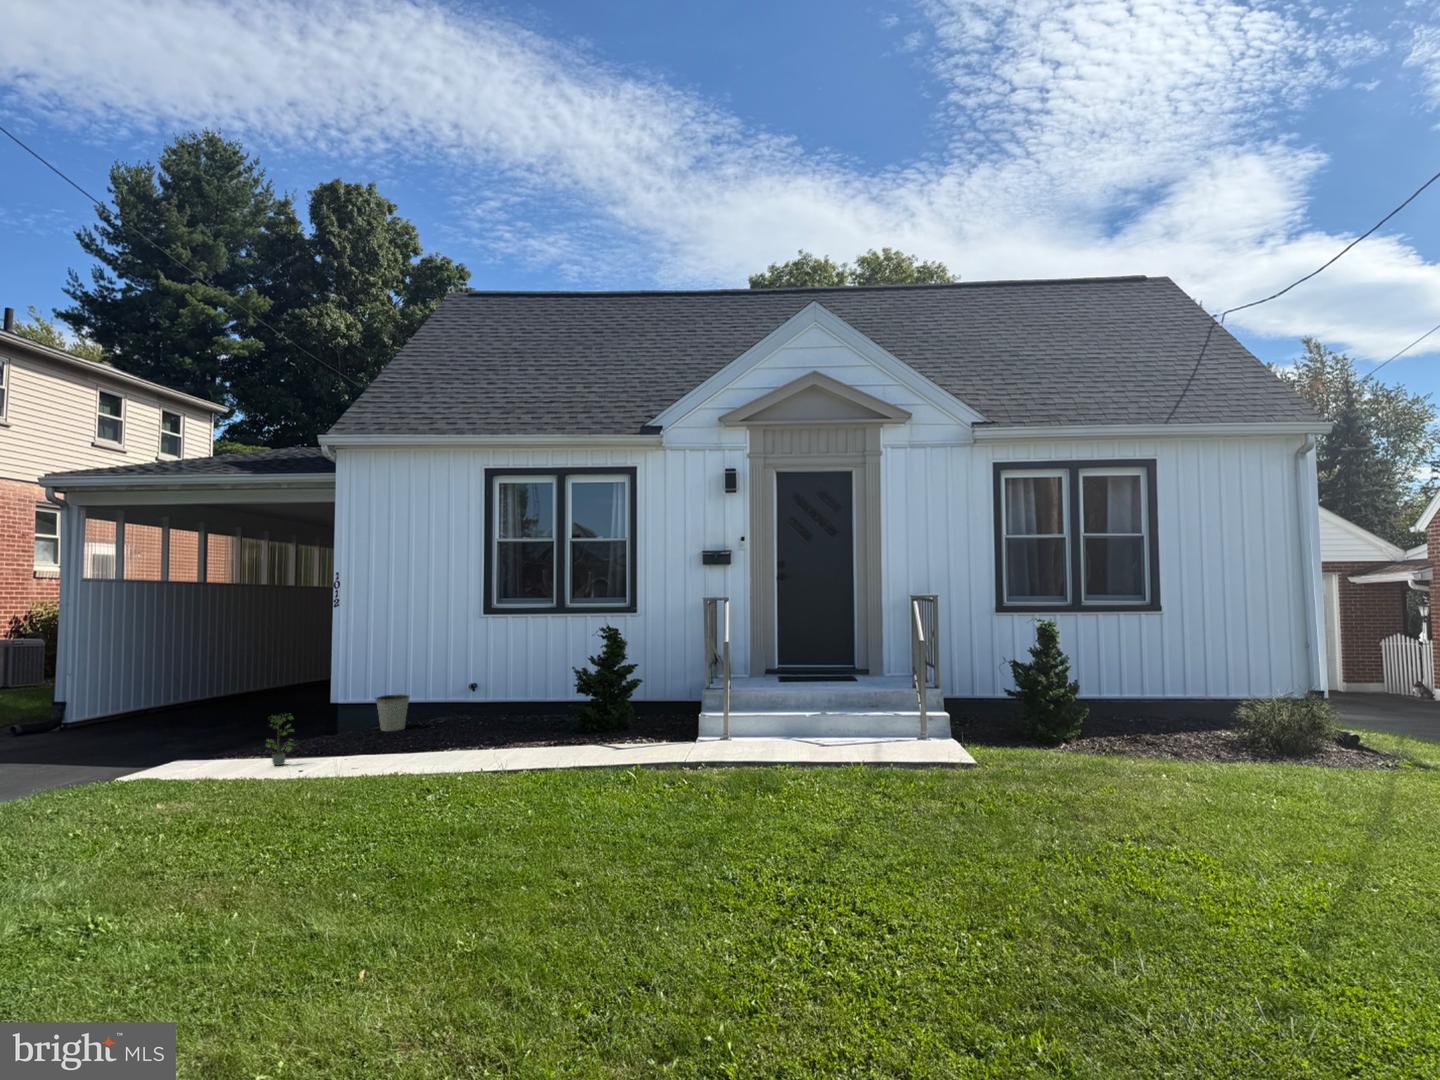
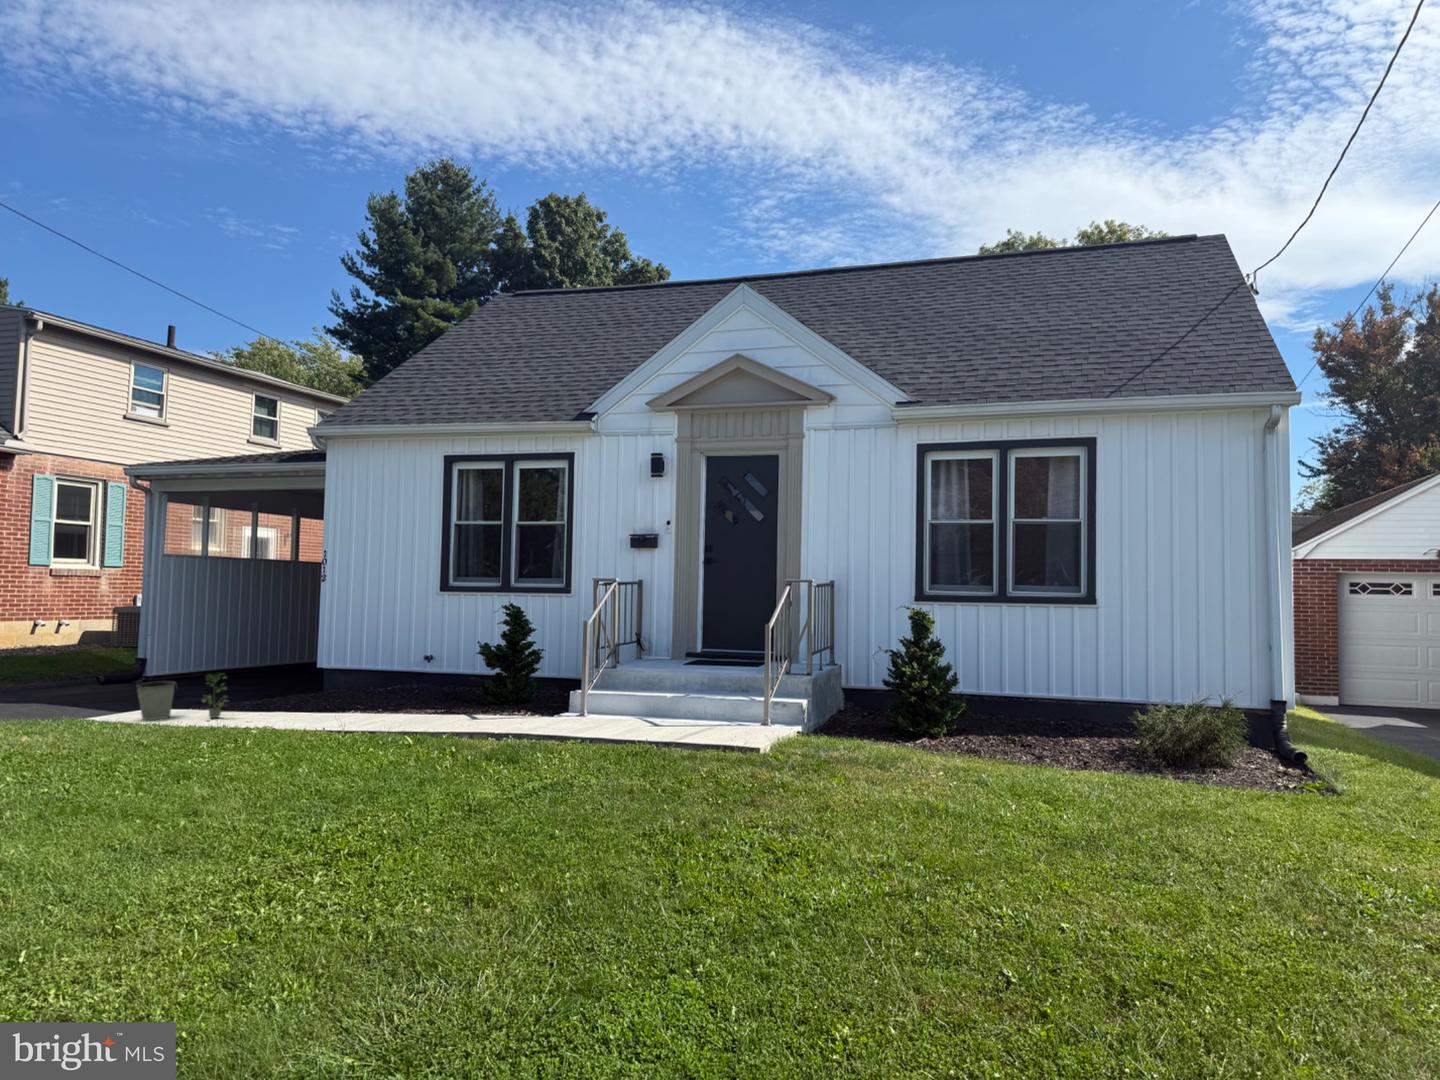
bucket: present [375,694,409,731] -> present [137,681,175,720]

